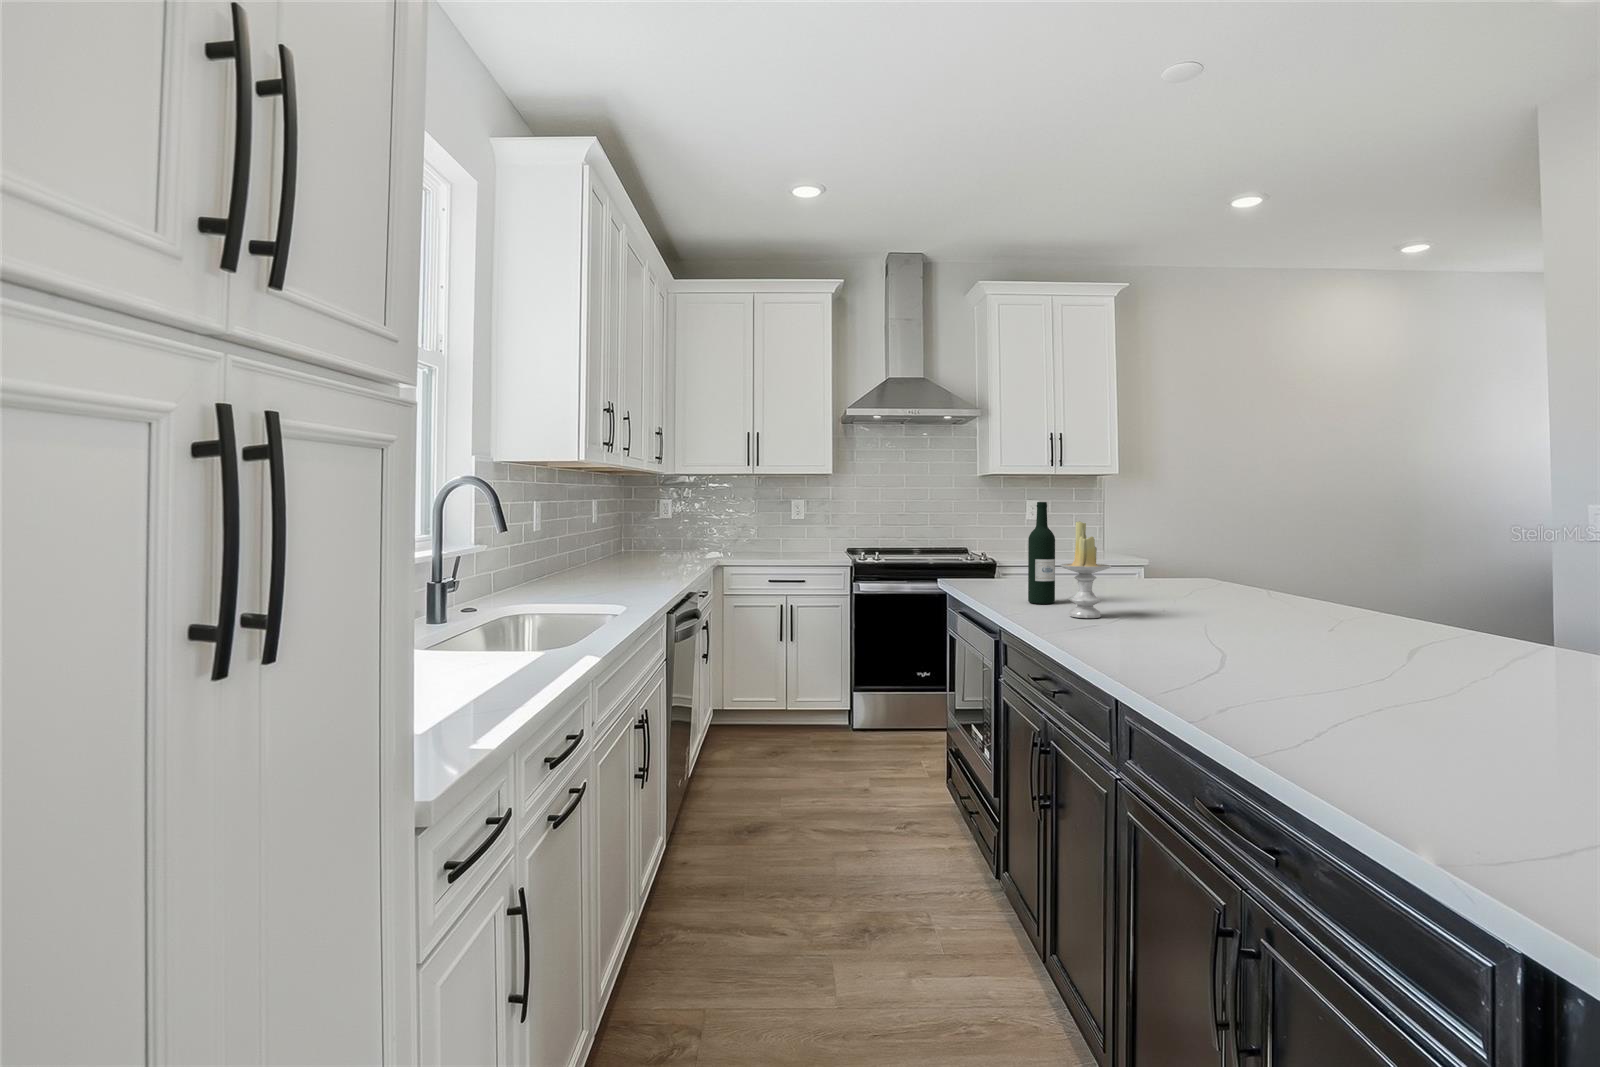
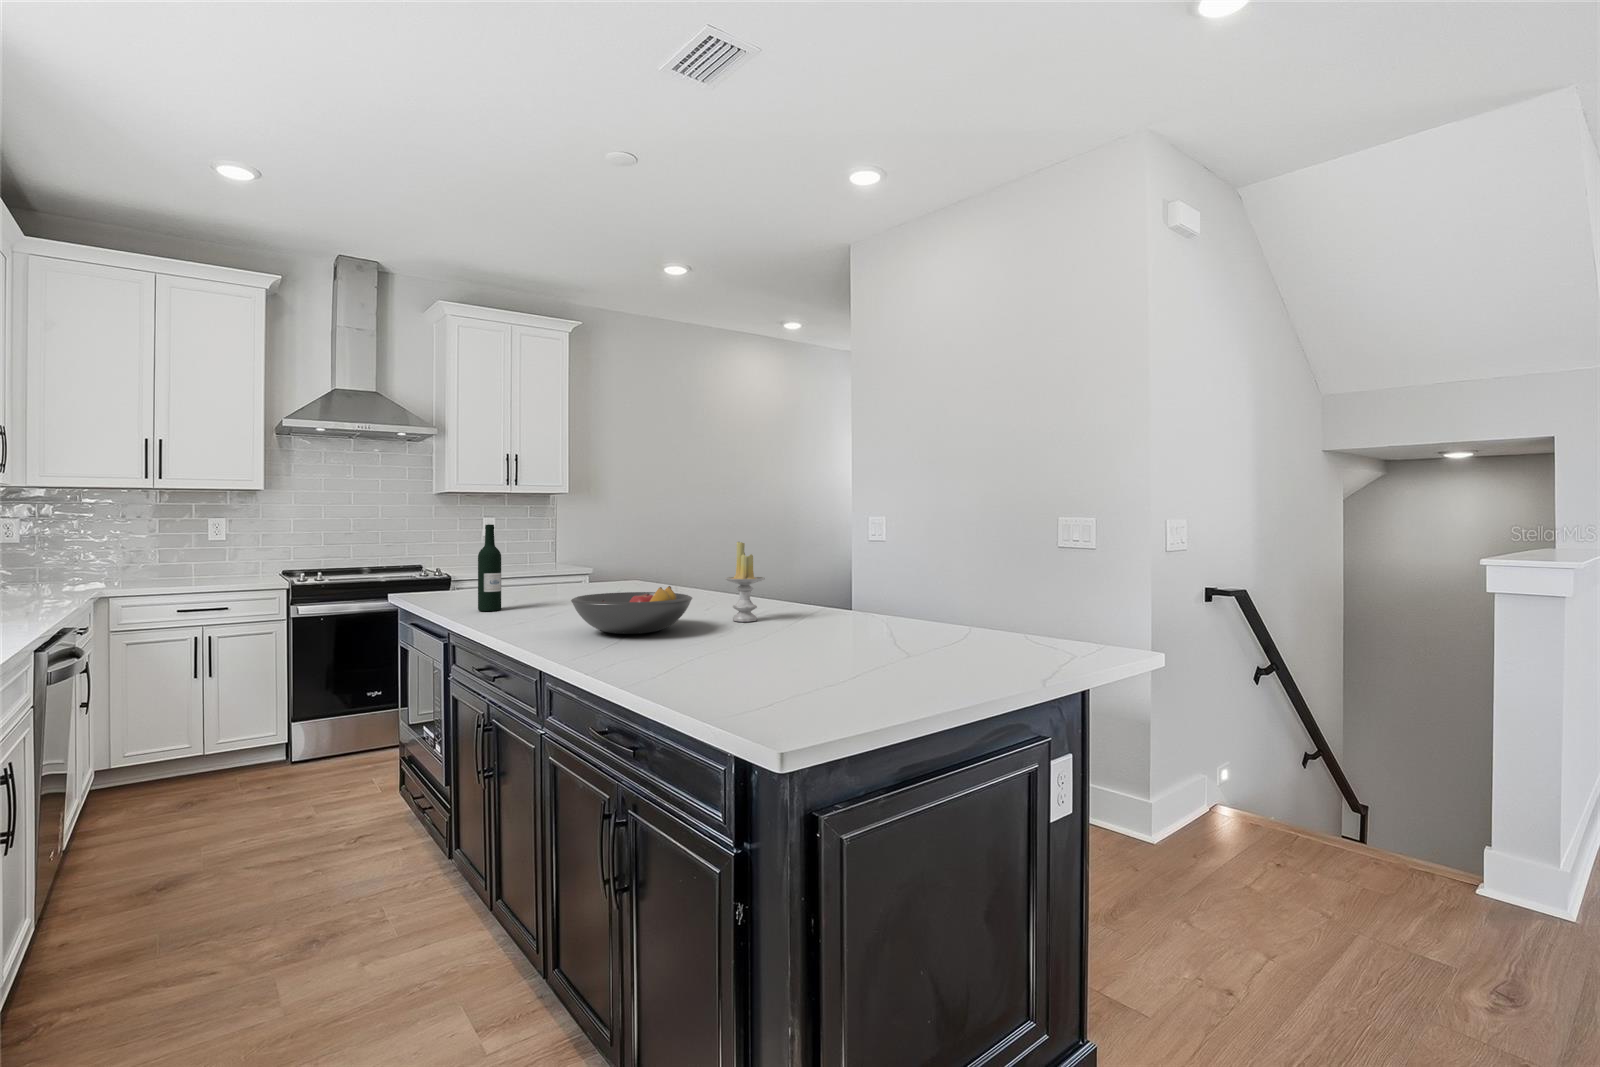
candle: present [1060,521,1111,618] -> present [725,542,765,622]
fruit bowl: none [1158,587,1363,656] -> present [571,586,692,634]

